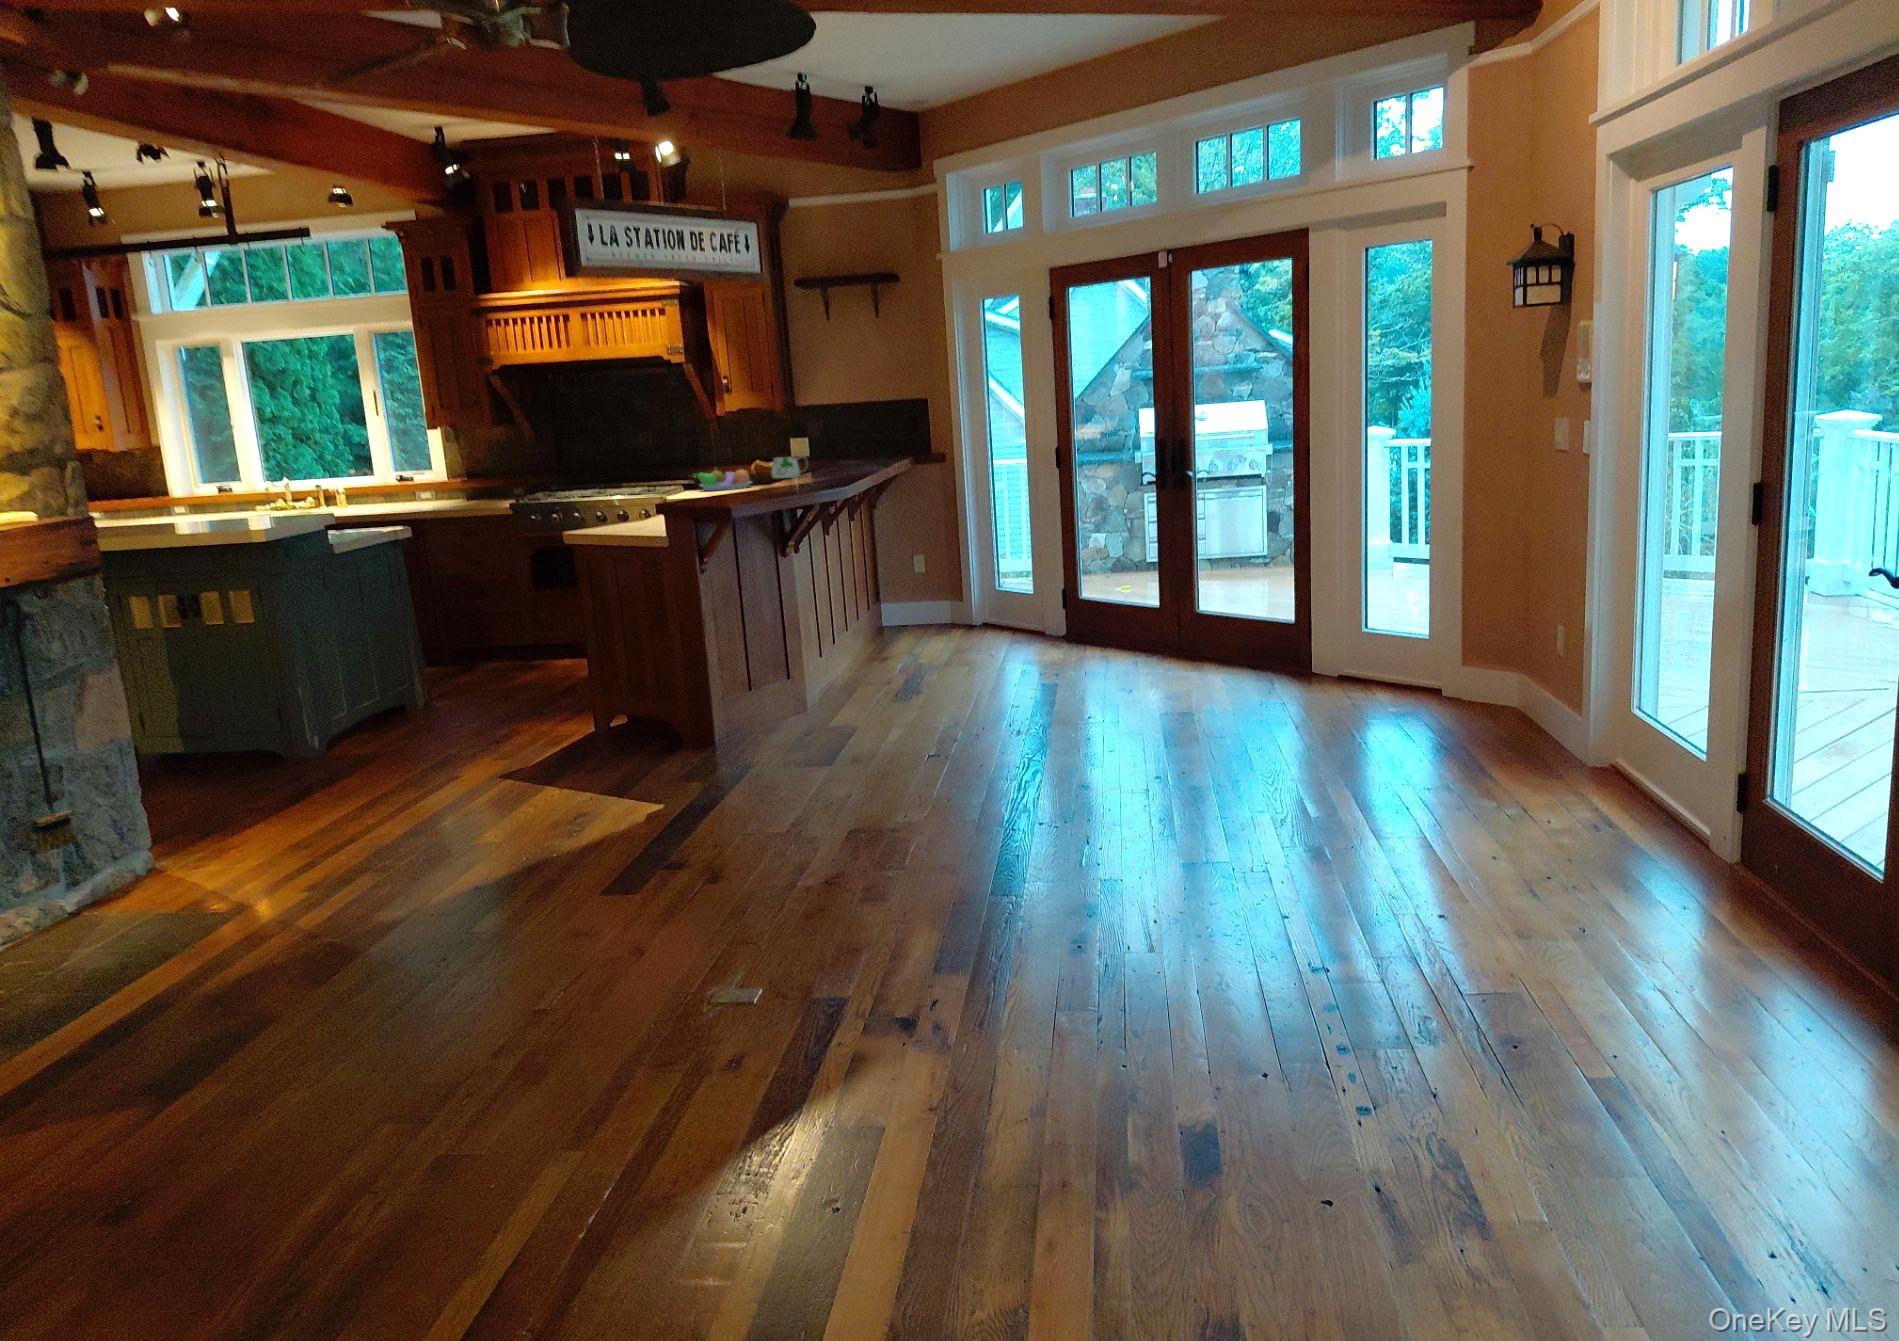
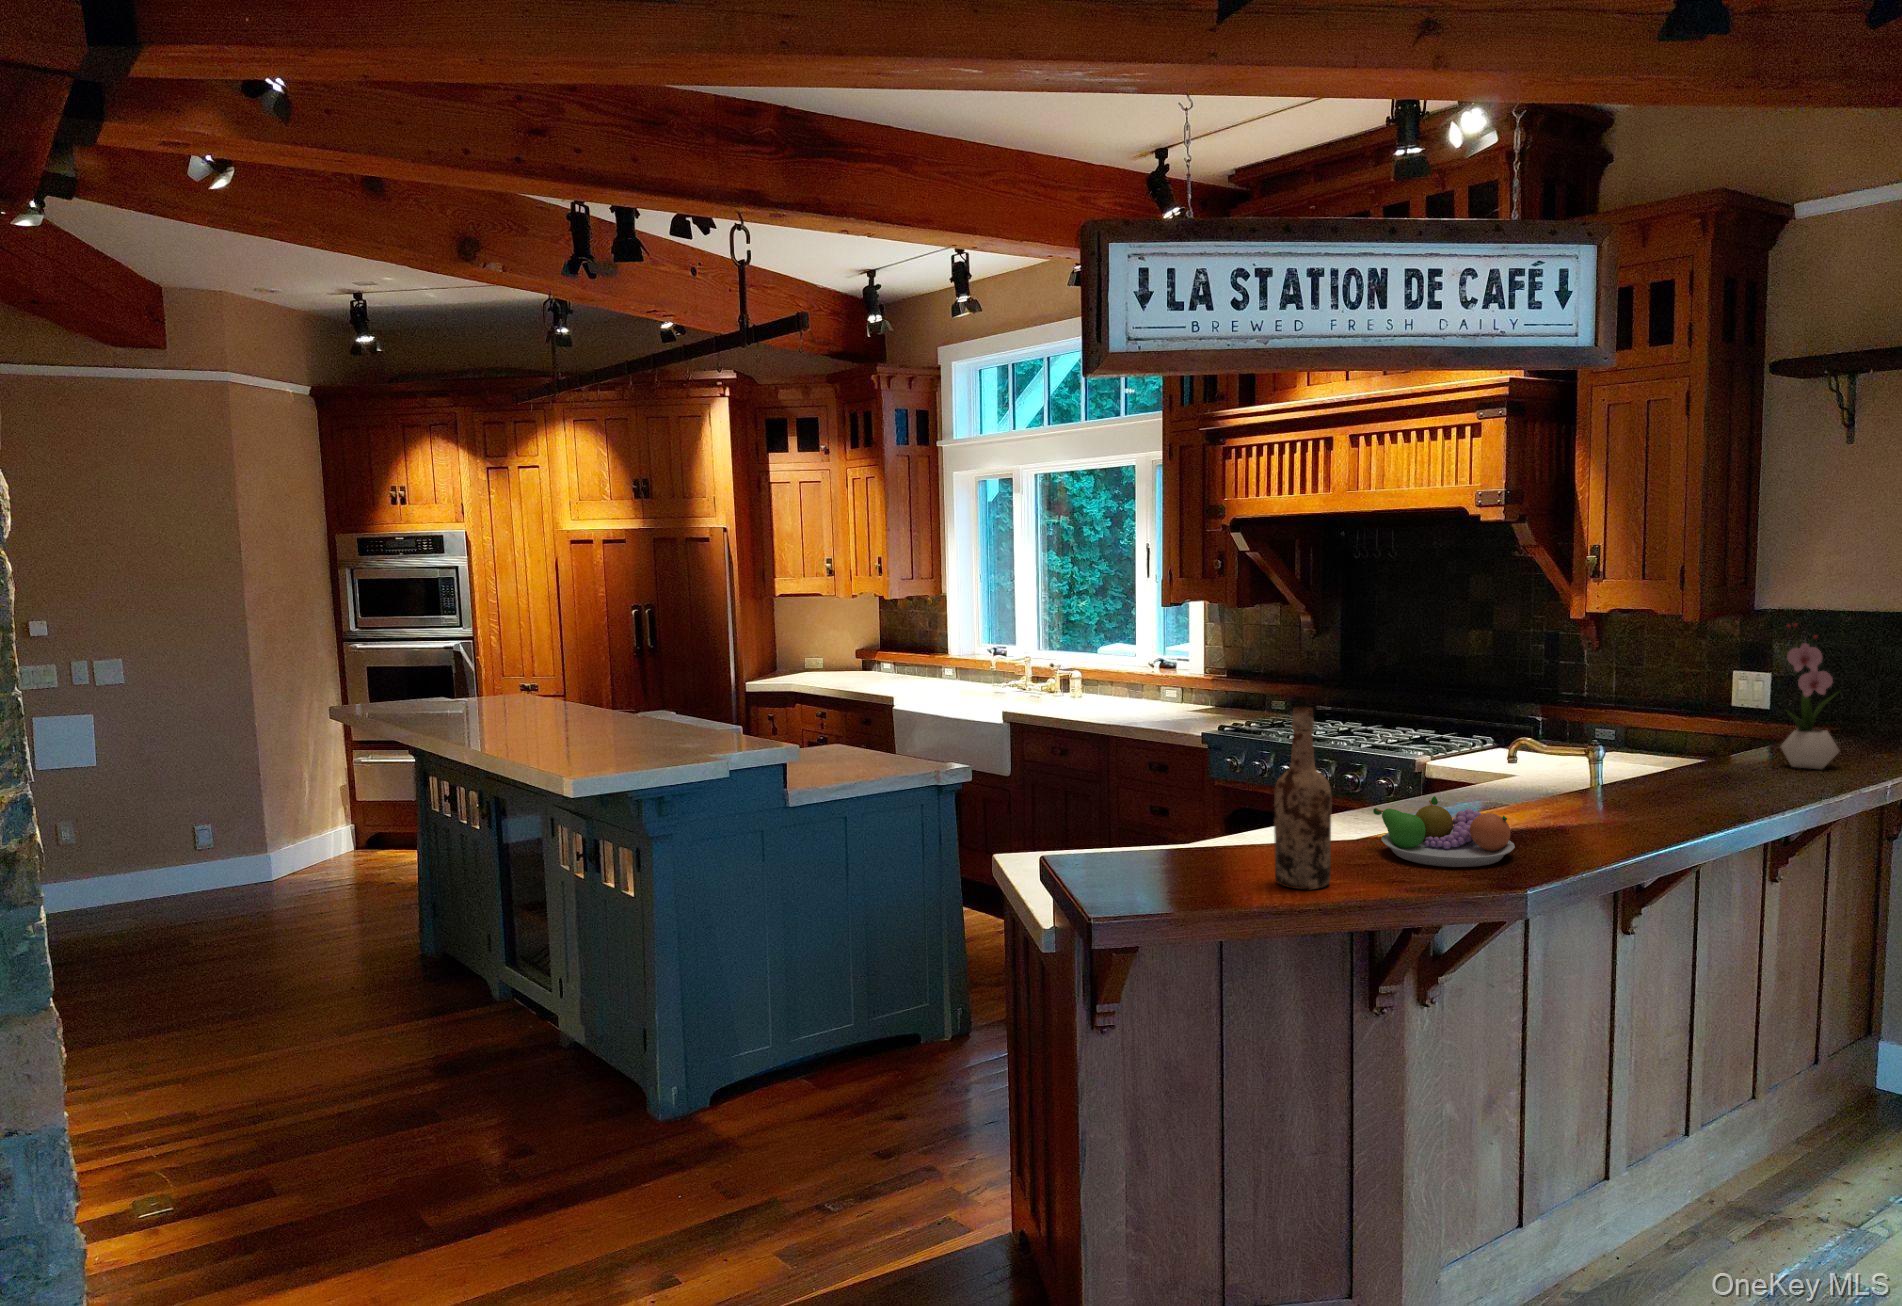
flower arrangement: none [821,402,846,469] -> present [1781,623,1840,769]
wine bottle: none [668,420,694,497] -> present [1274,706,1332,889]
mug: present [772,456,808,478] -> none [1612,758,1709,819]

